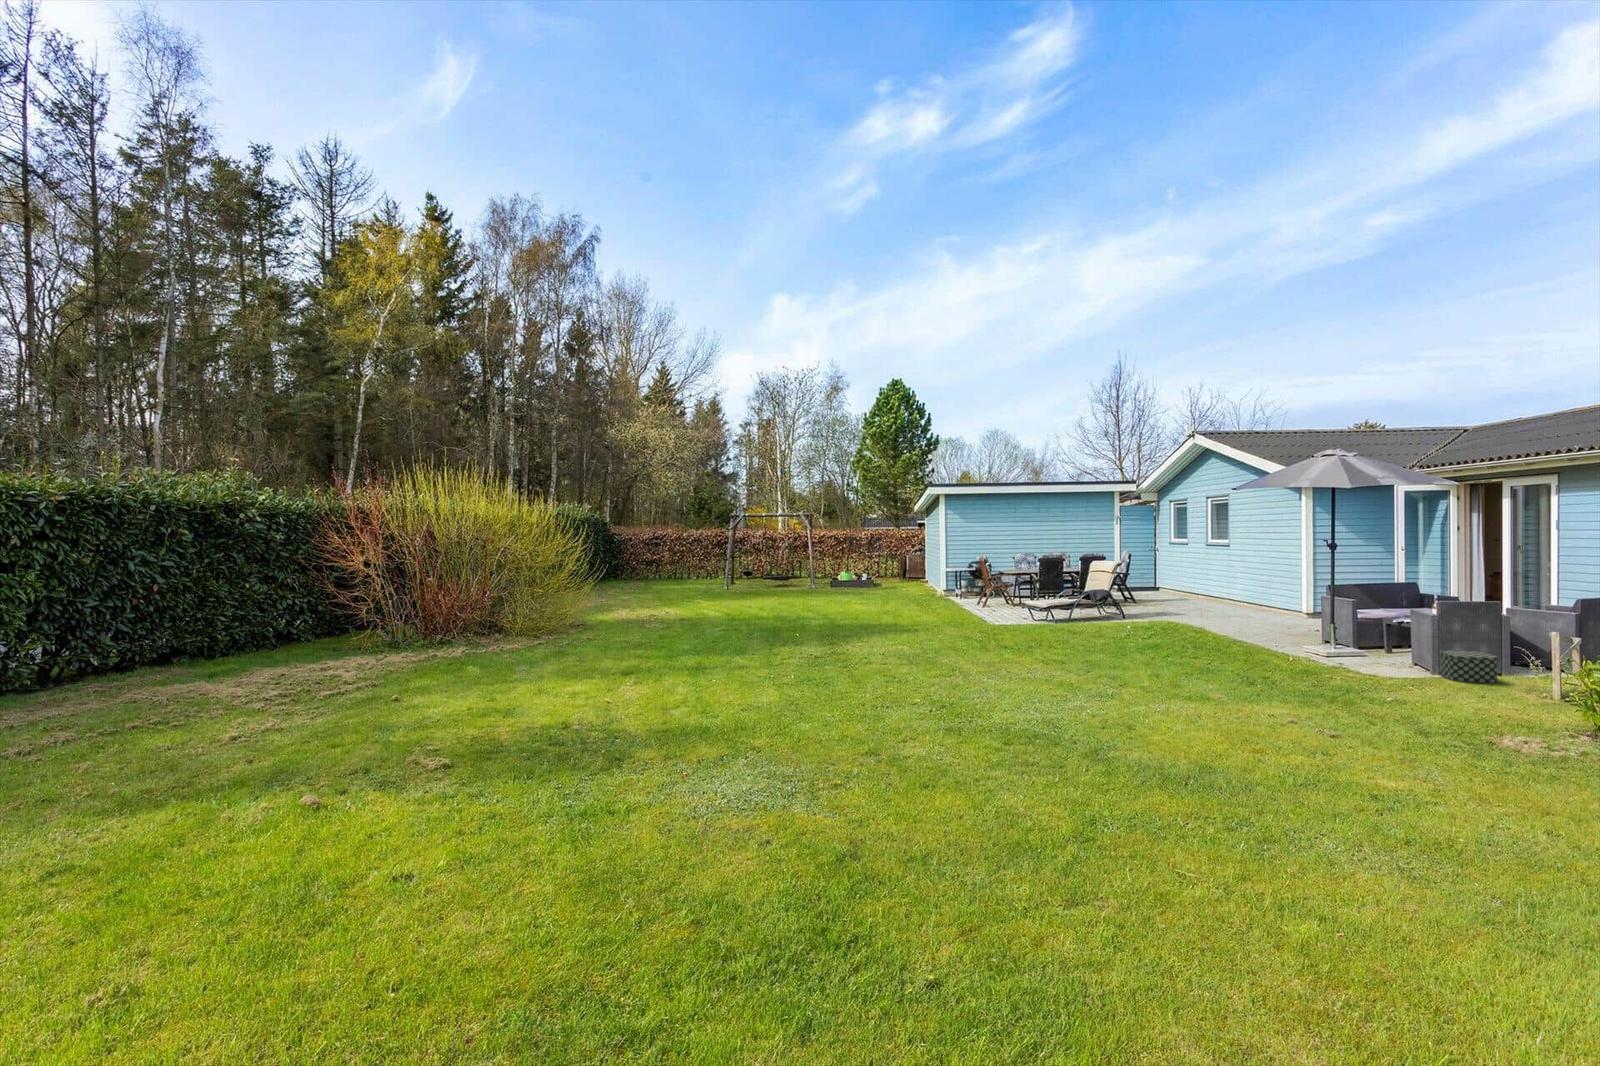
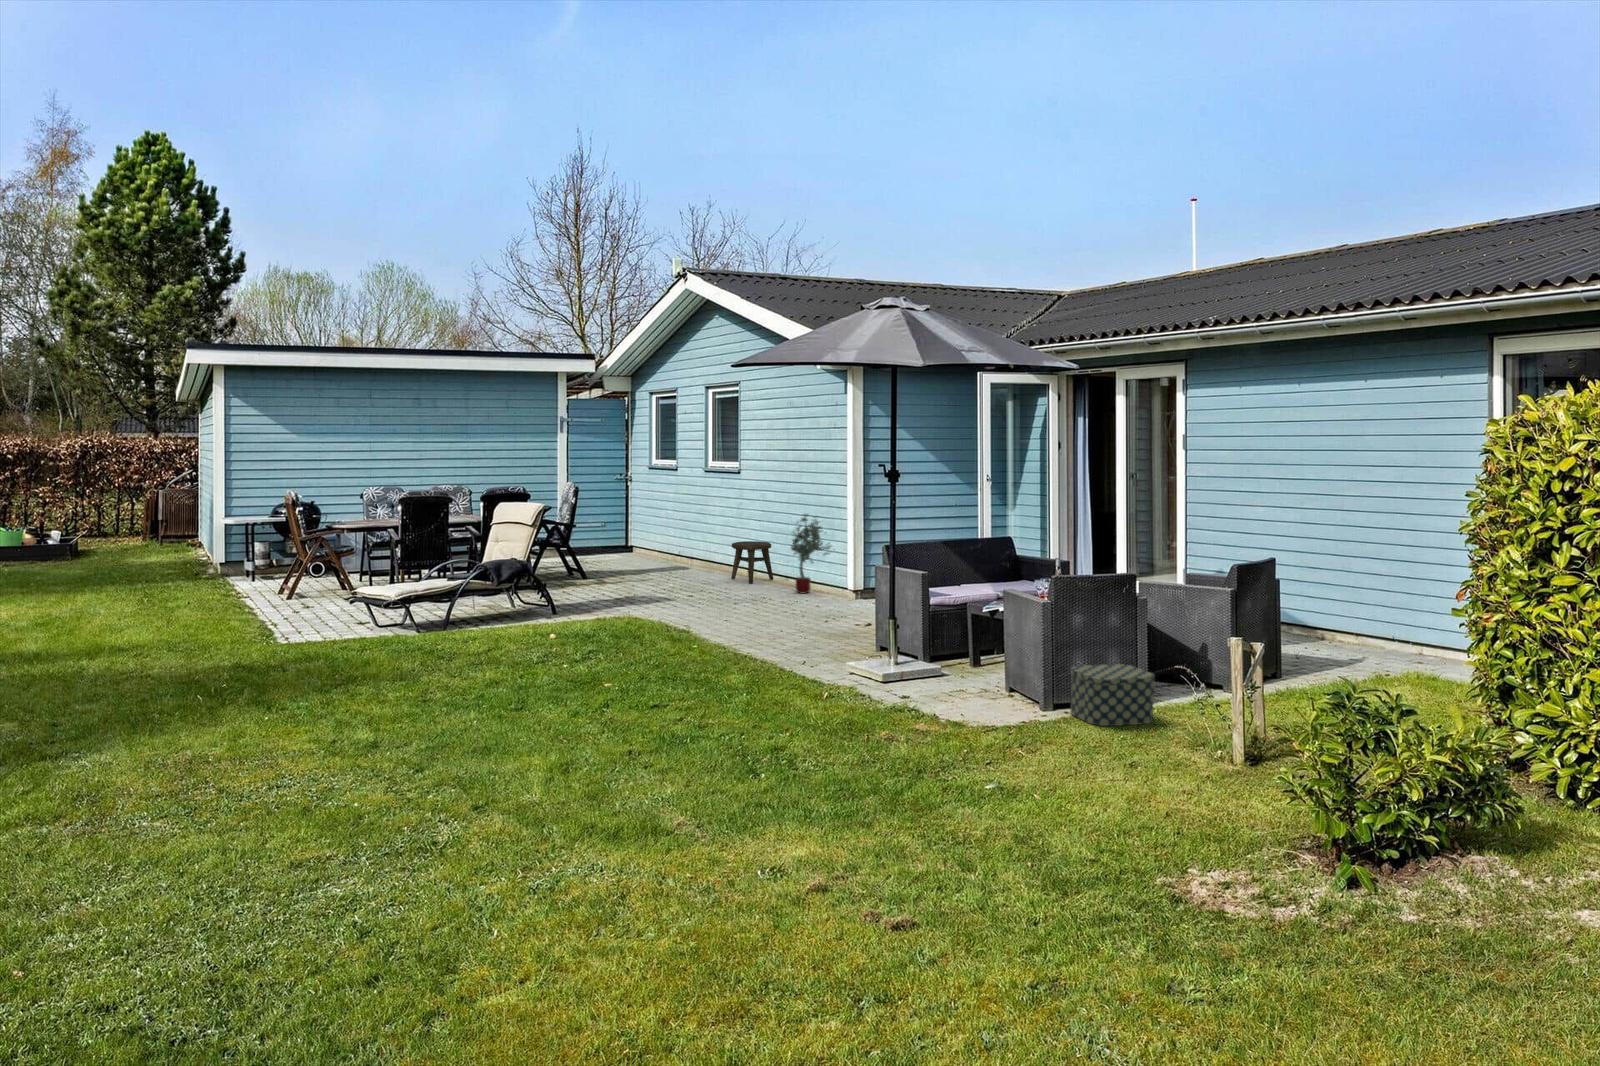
potted tree: none [1263,569,1292,614] -> present [791,514,831,594]
stool: none [1225,585,1253,608] -> present [731,541,773,584]

